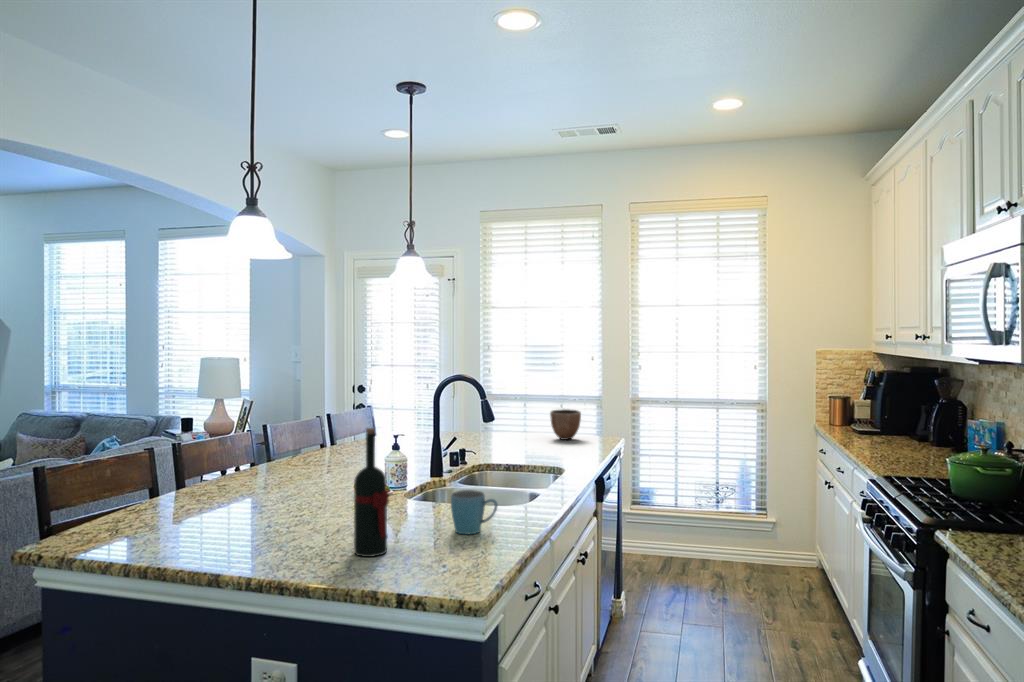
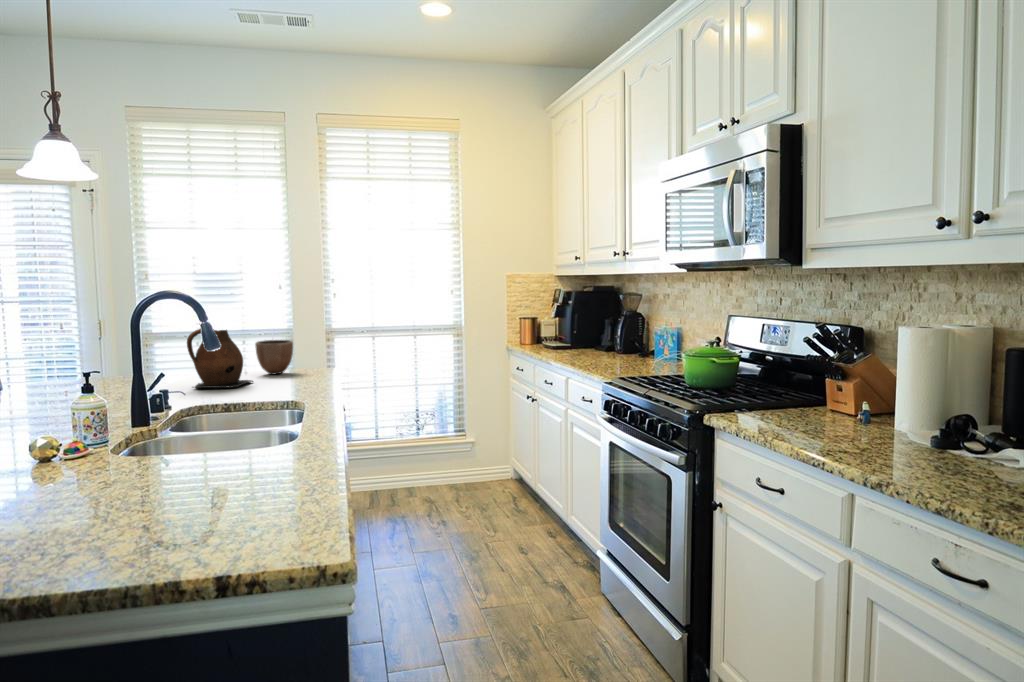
ceramic pitcher: none [492,395,541,451] -> present [187,329,253,388]
wine bottle: present [354,428,389,557] -> none [83,334,155,537]
mug: present [451,490,498,534] -> none [223,423,293,483]

